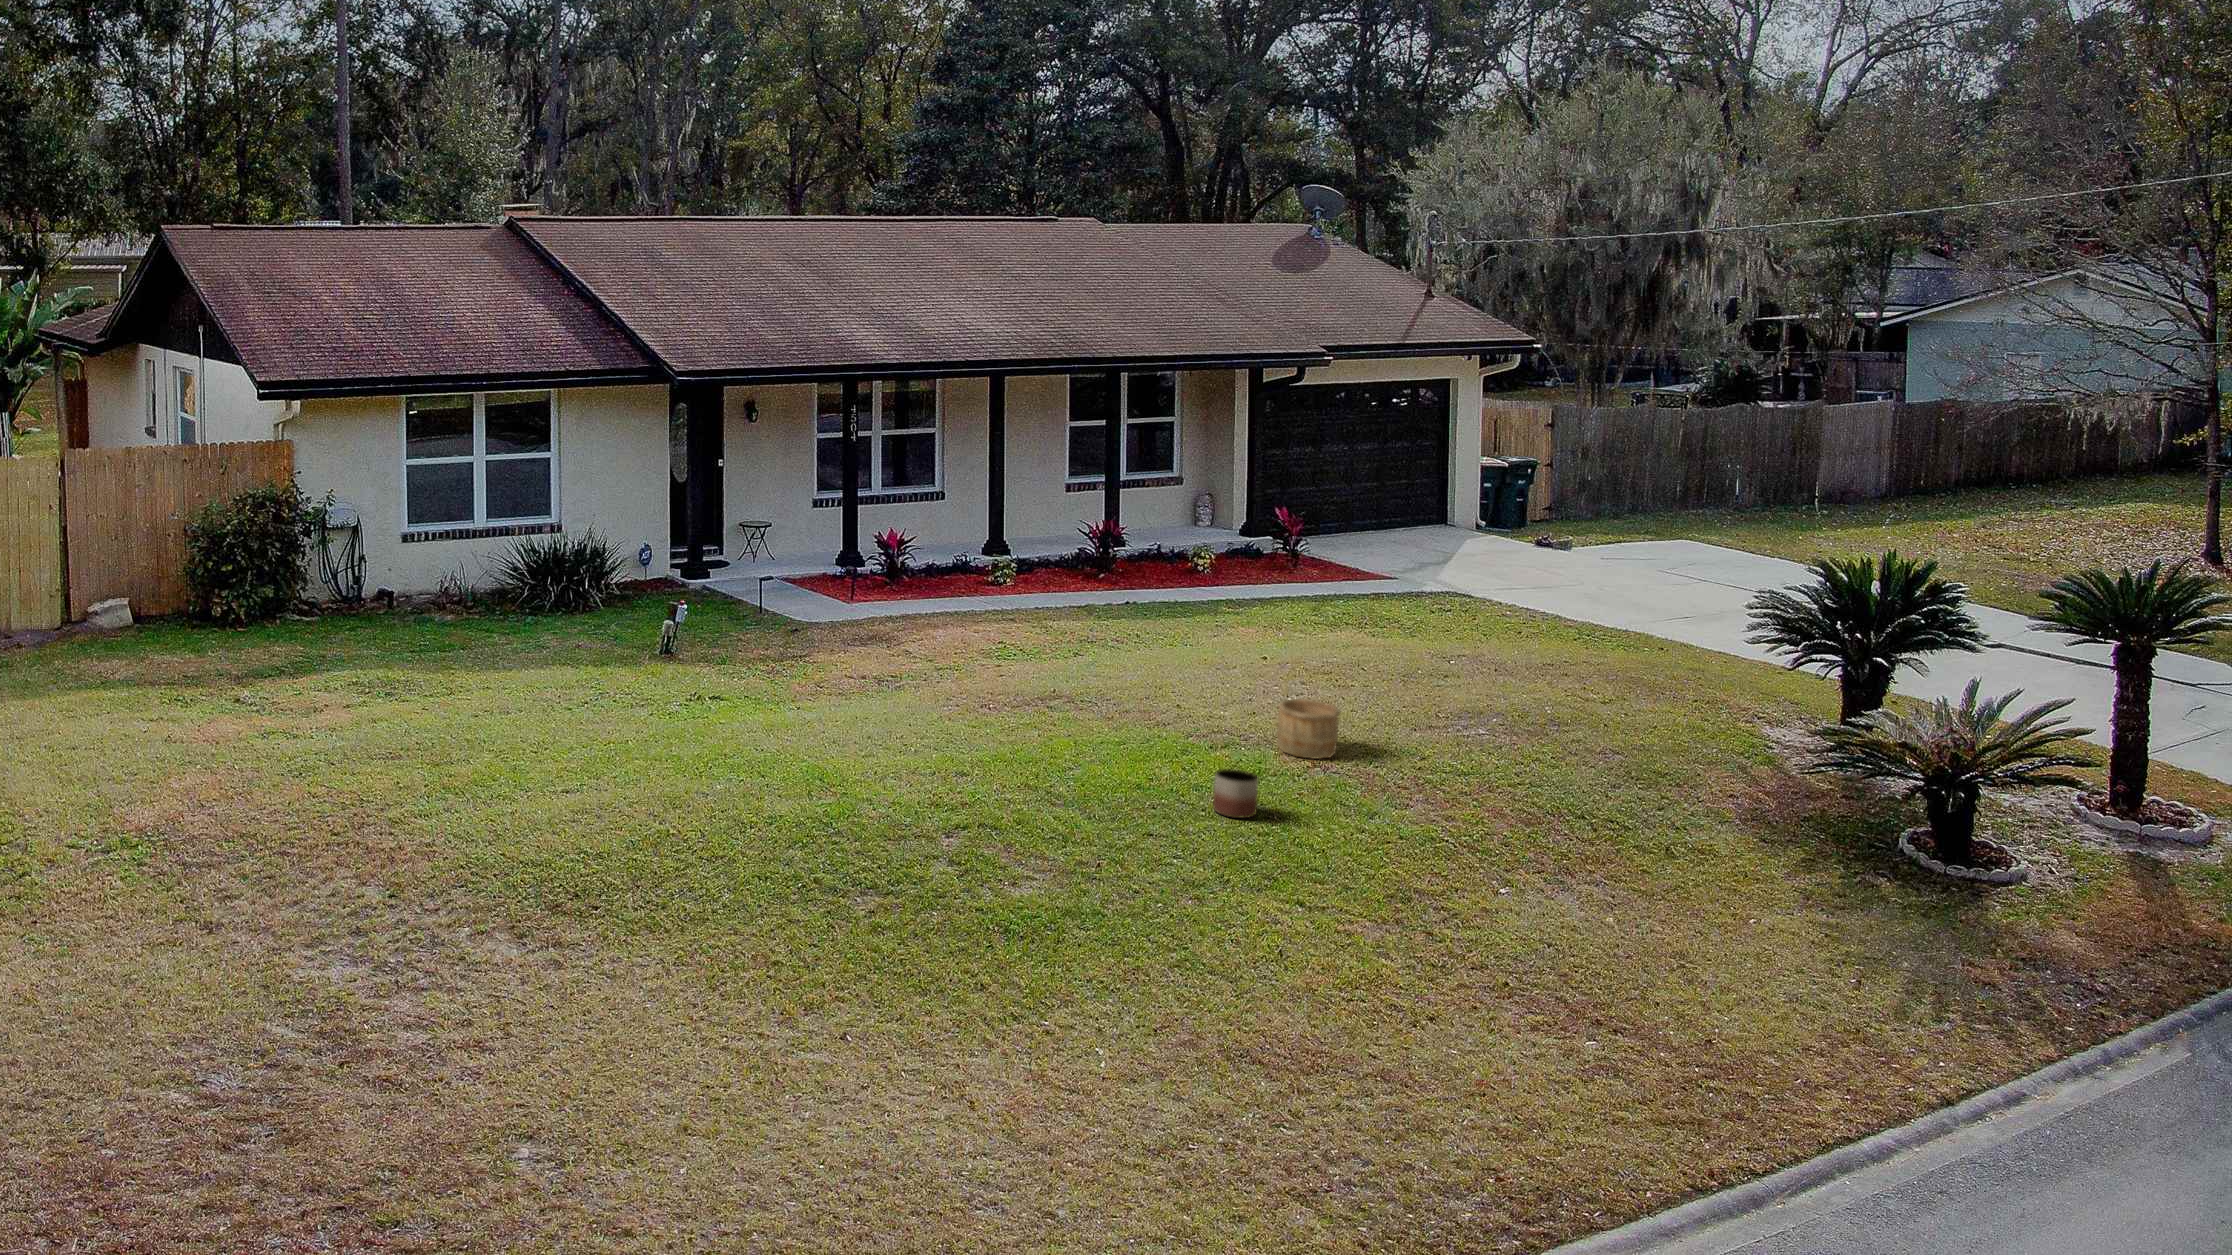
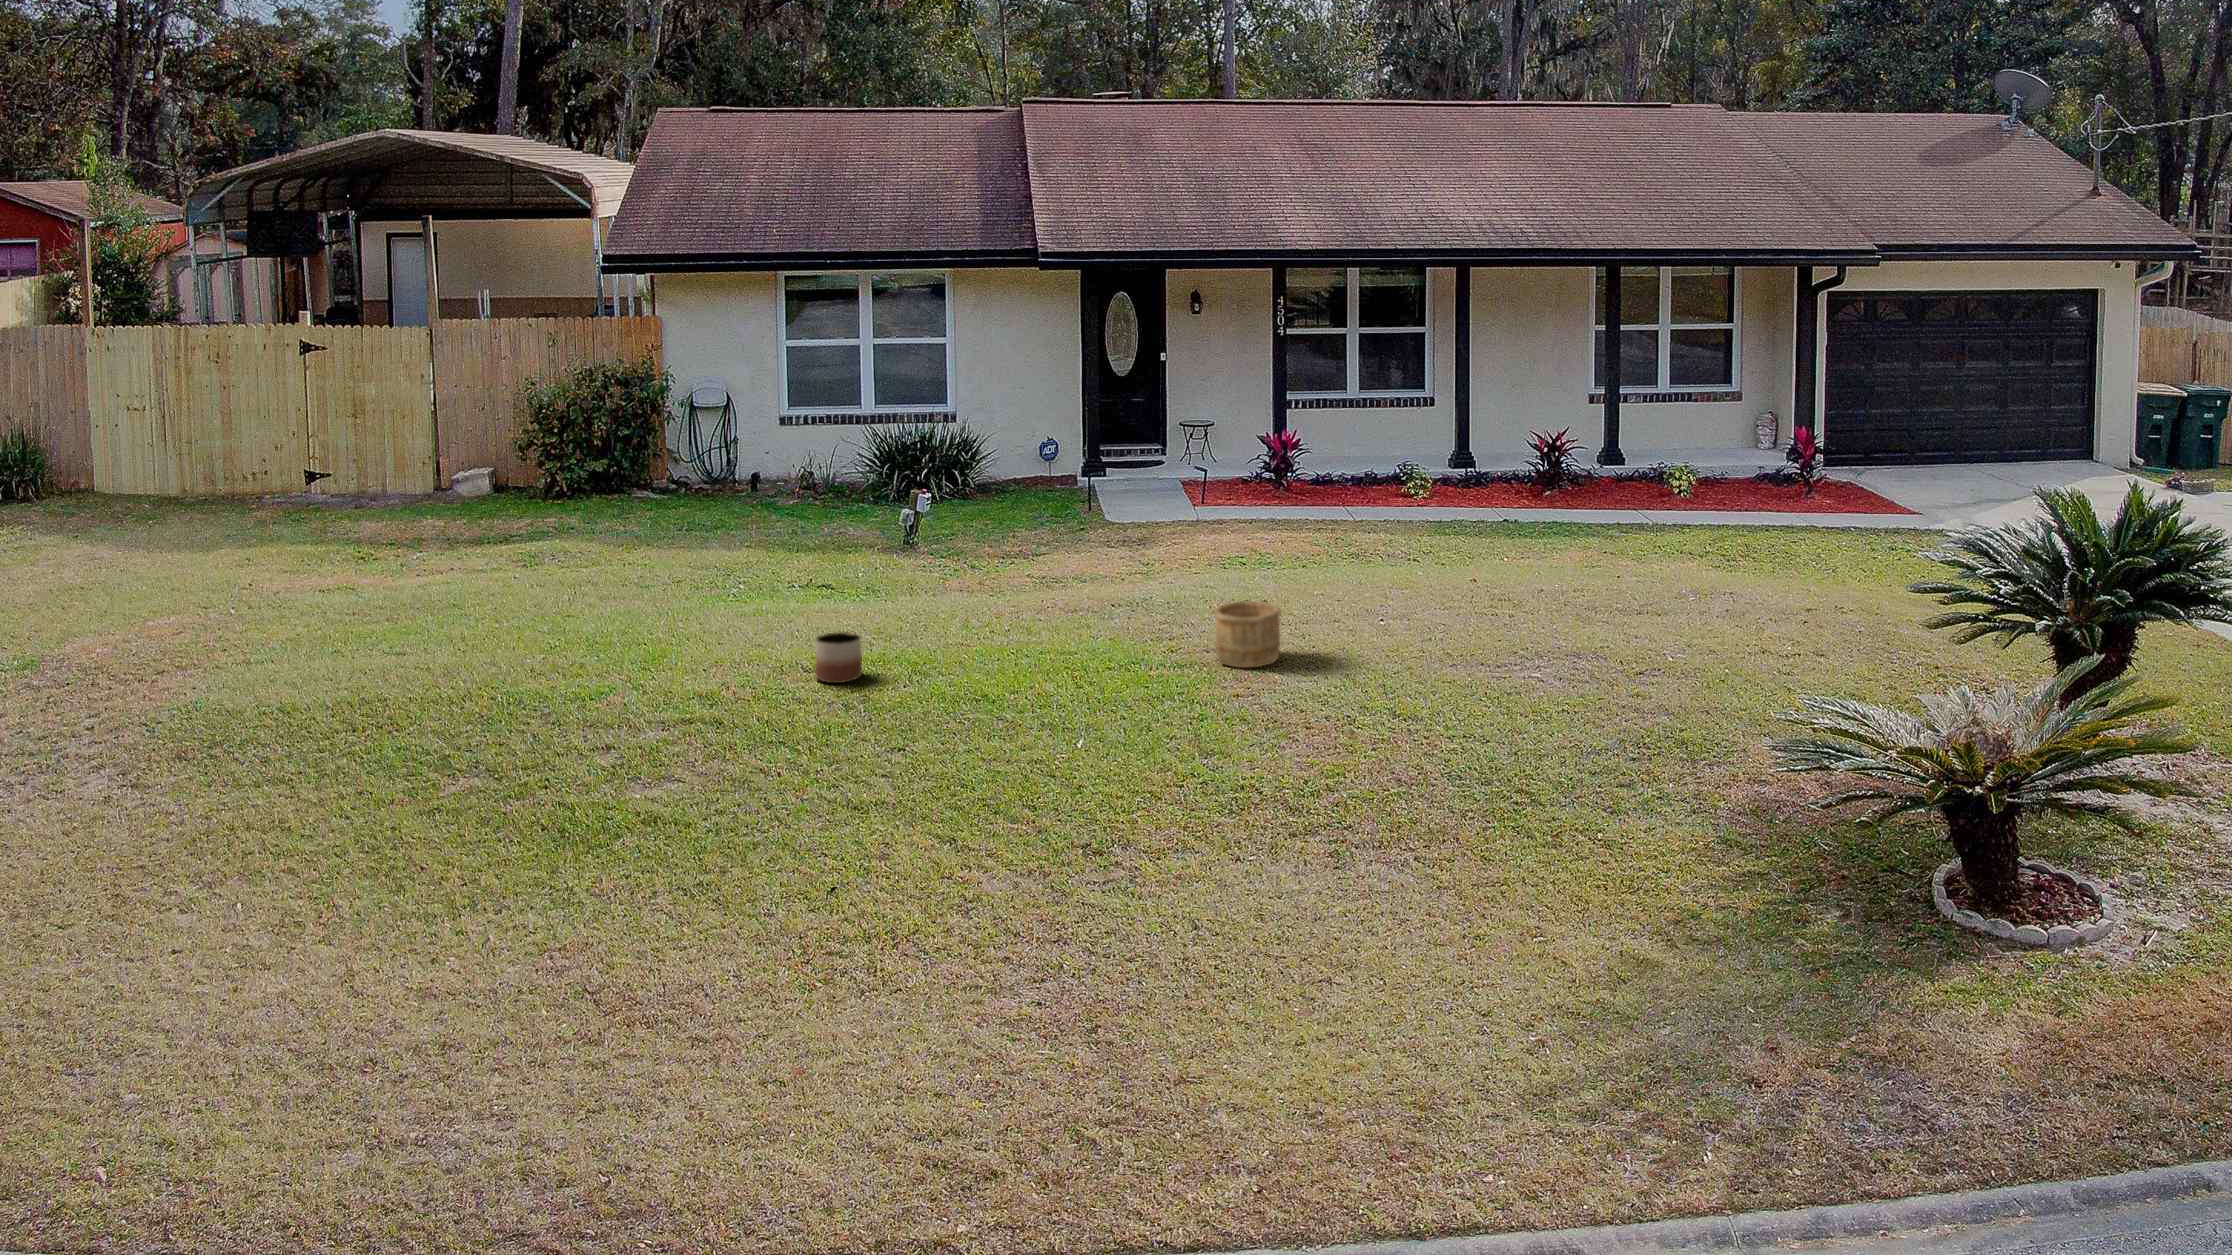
planter: present [1213,769,1259,818] -> present [815,632,862,683]

